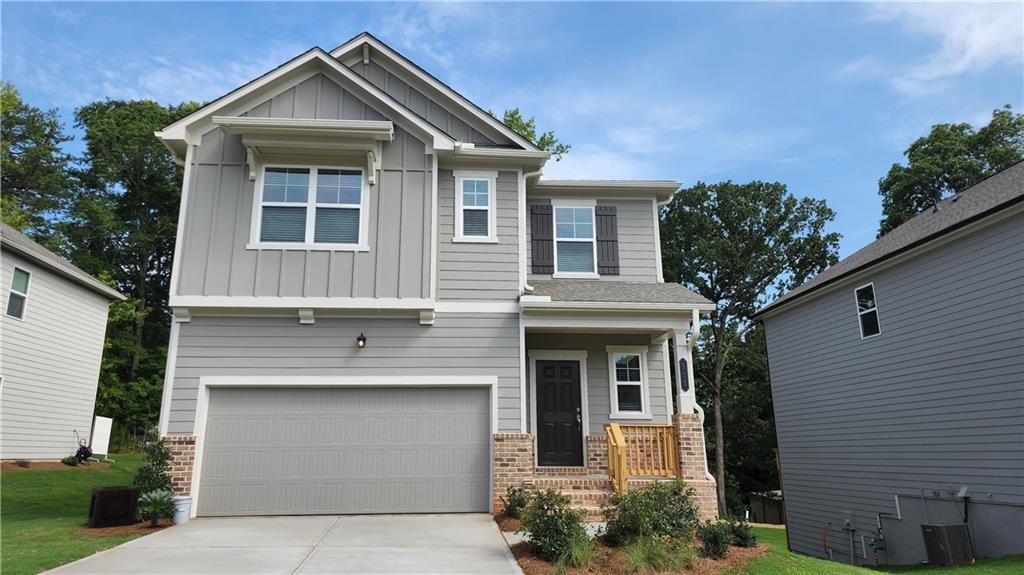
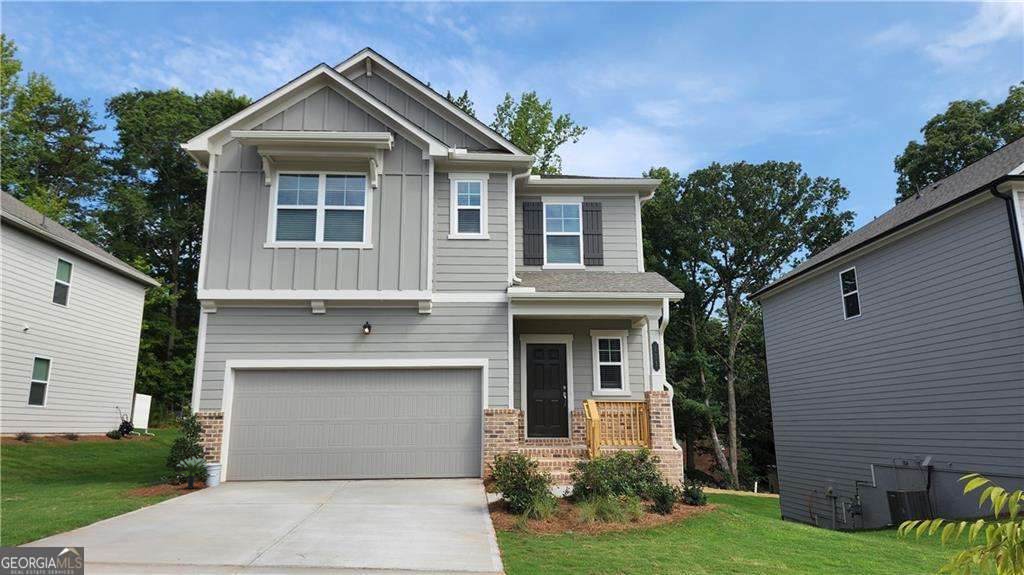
wooden crate: present [87,485,139,528] -> none [135,454,177,489]

